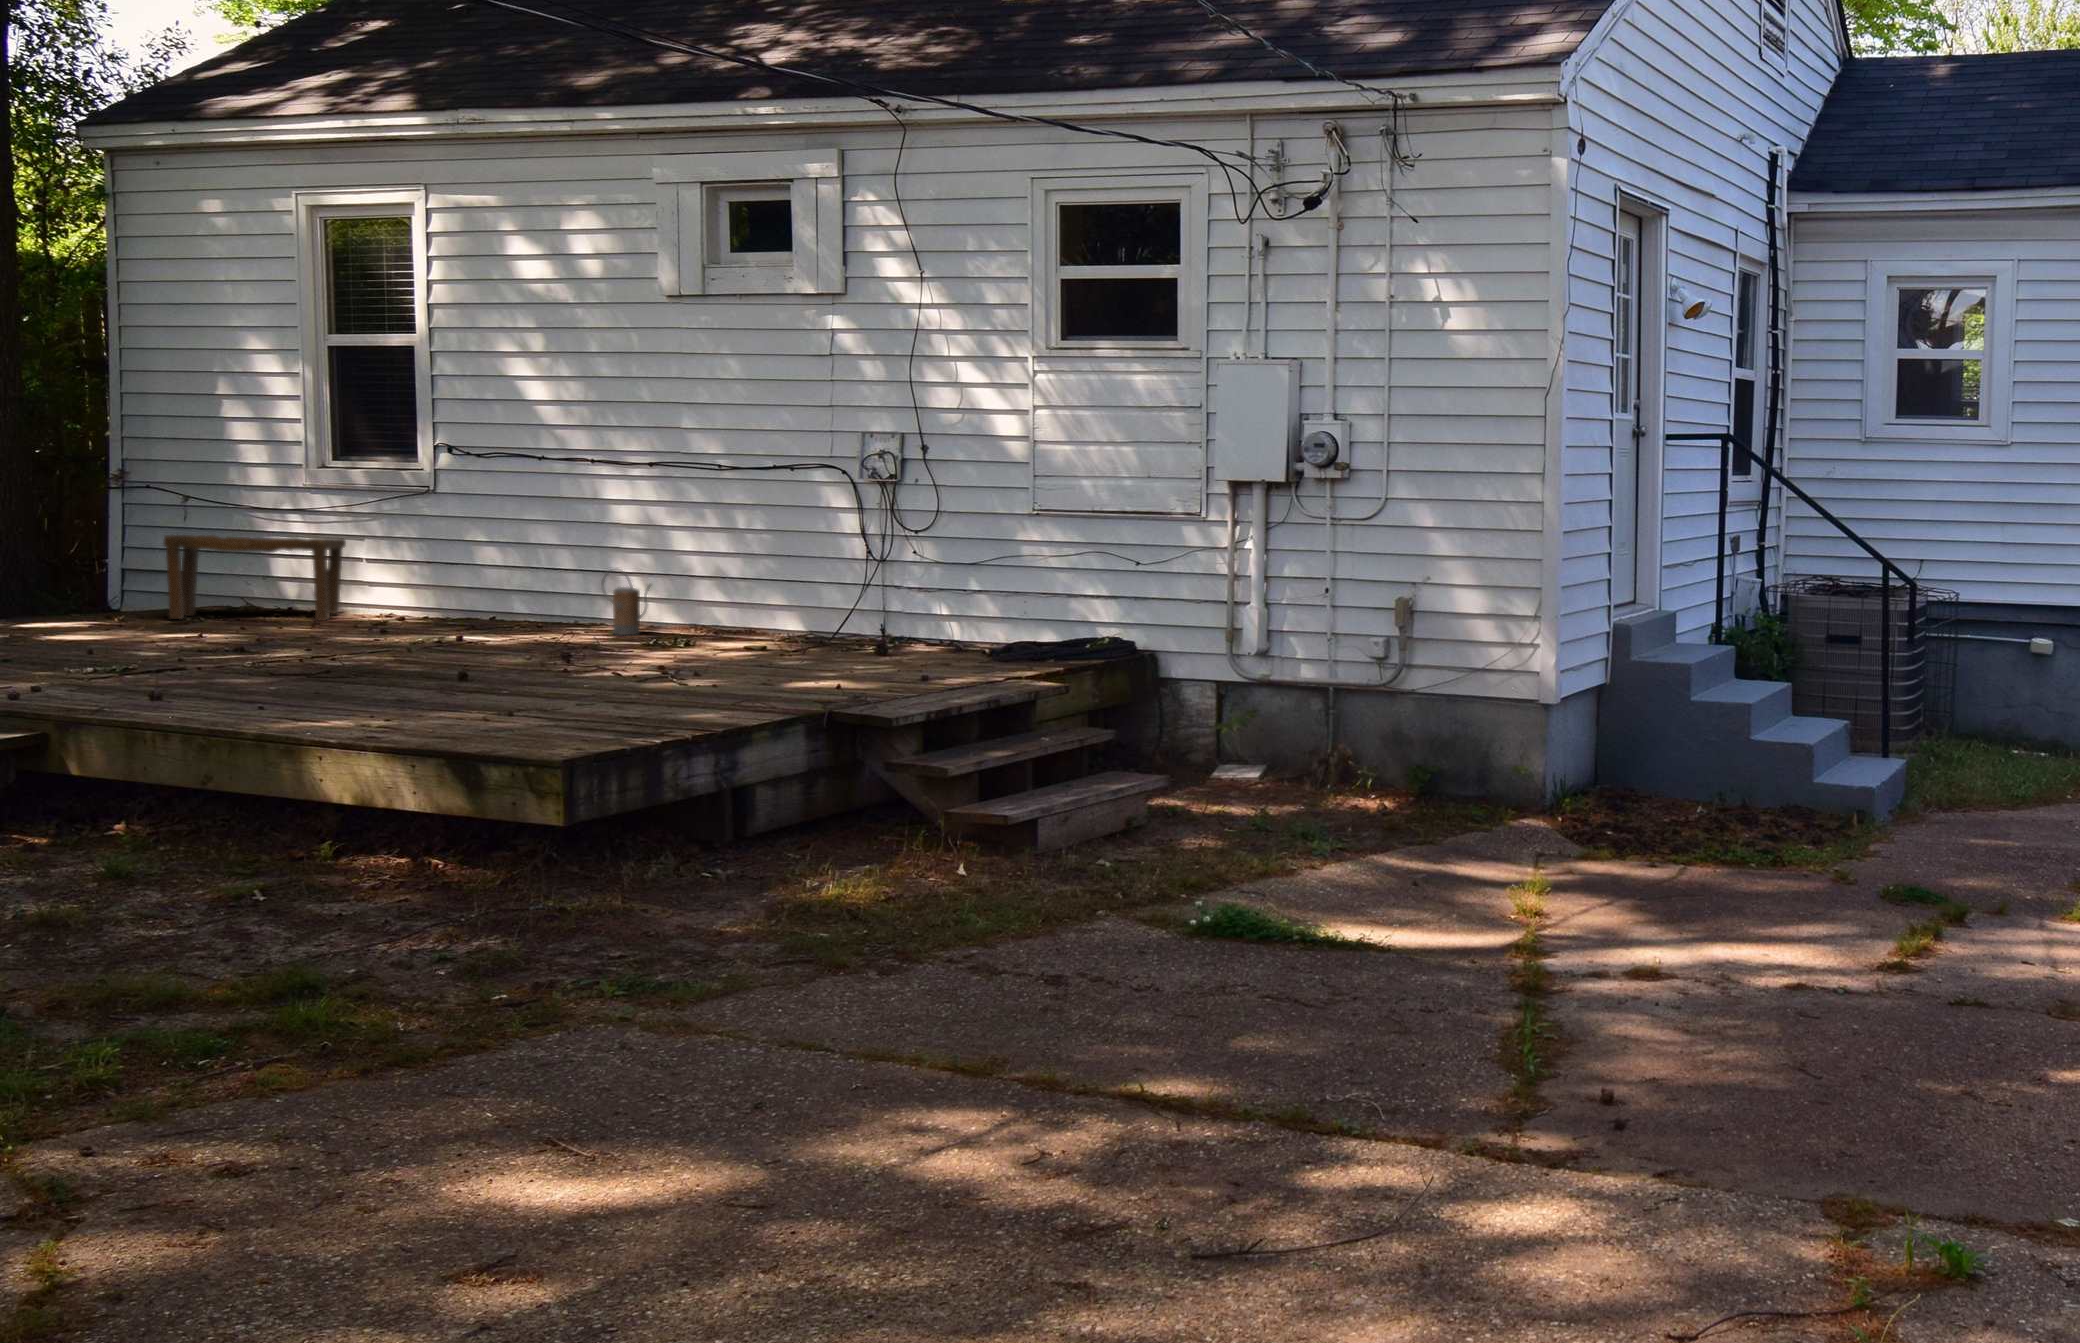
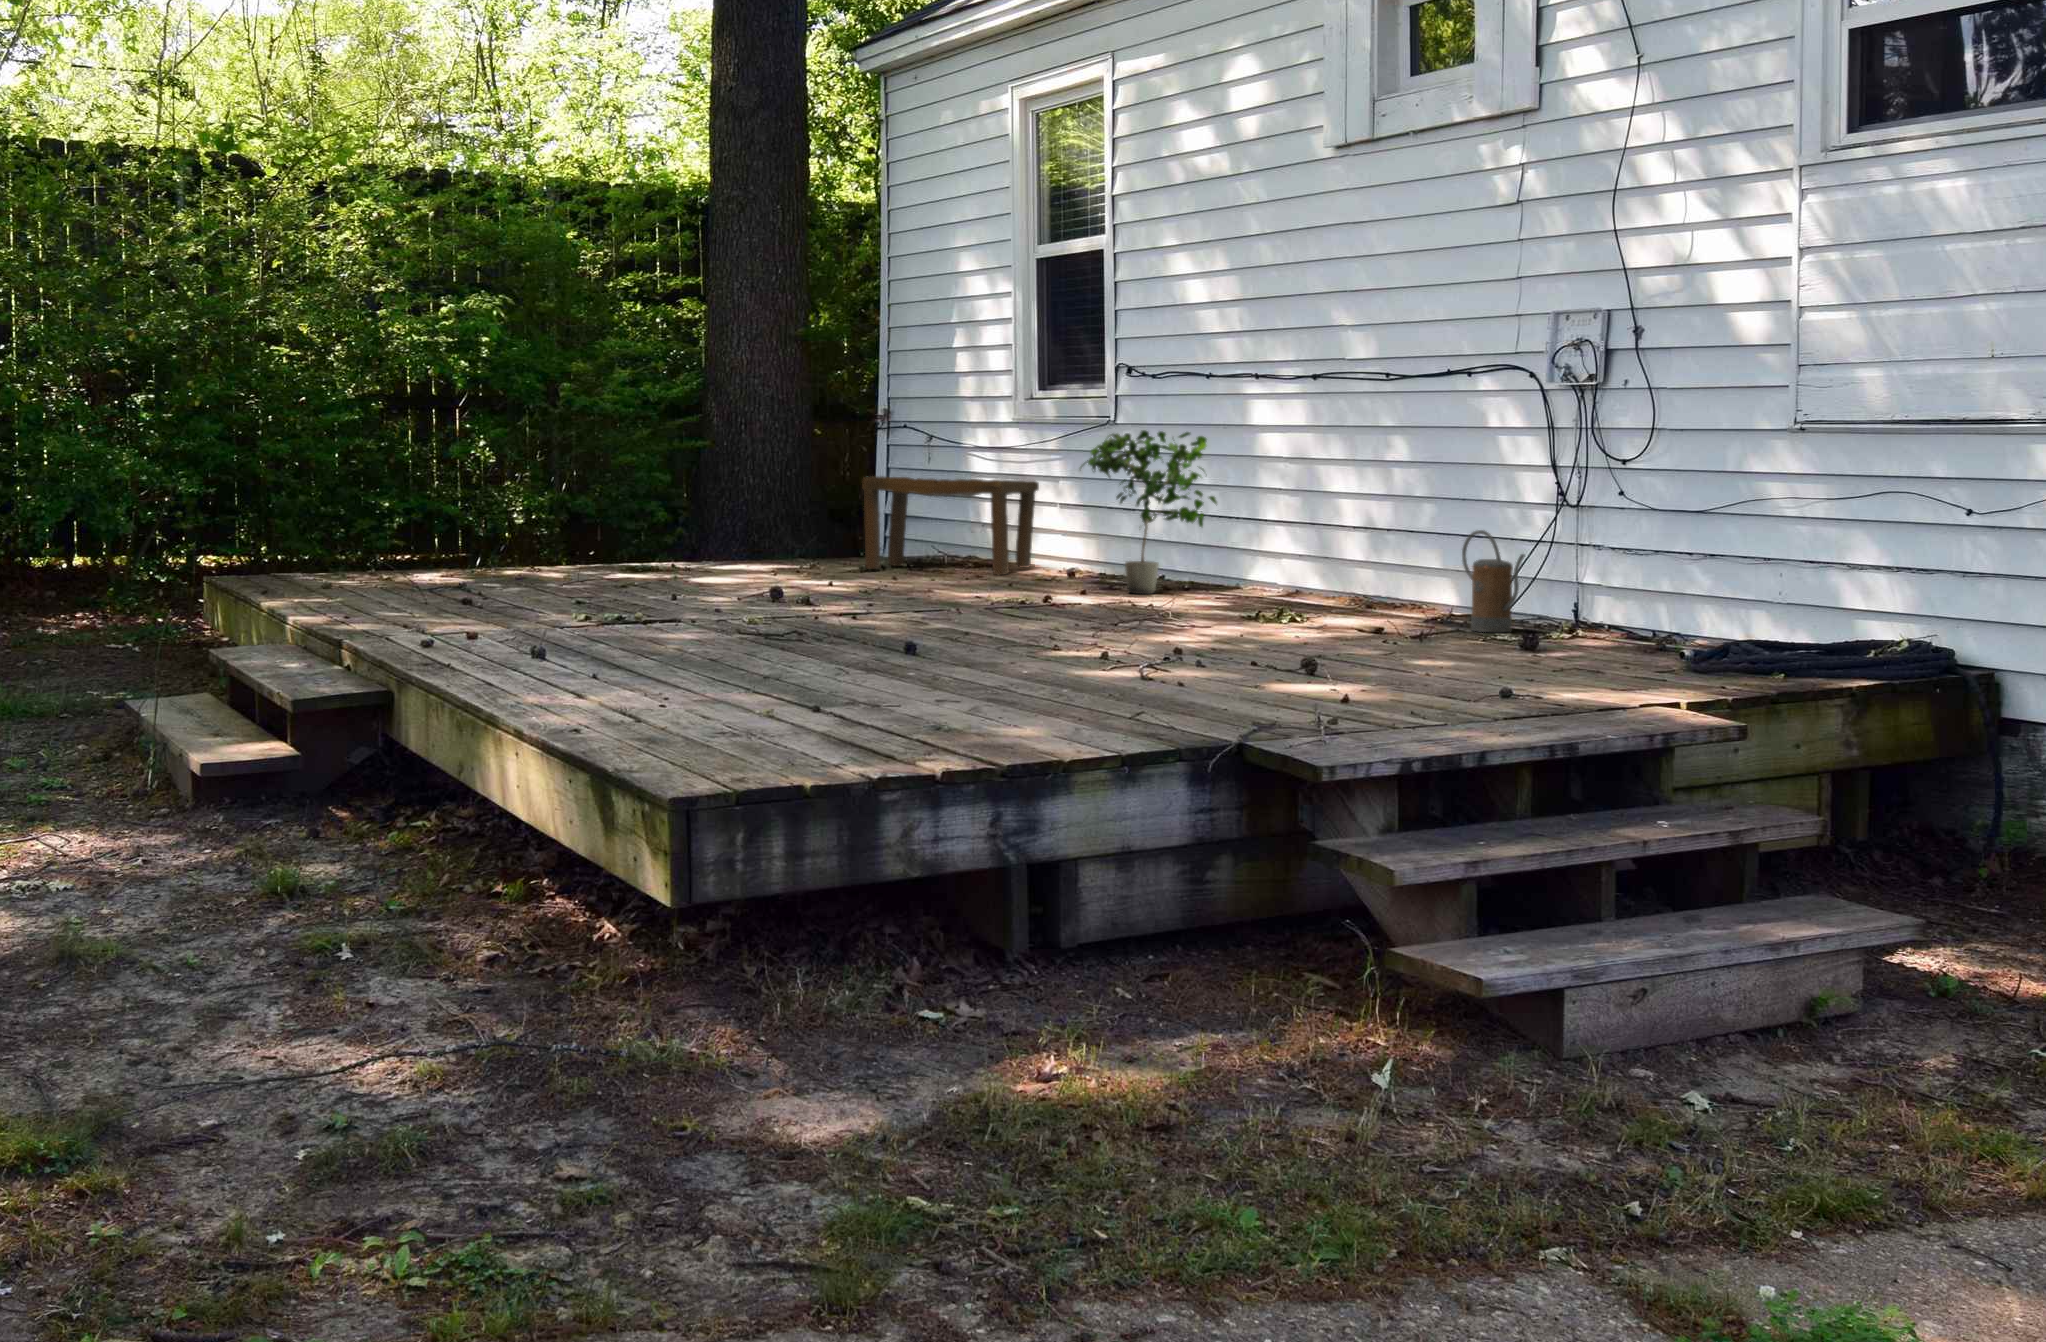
potted plant: none [442,501,561,631] -> present [1080,430,1217,594]
watering can: present [601,569,650,635] -> present [1462,530,1525,632]

